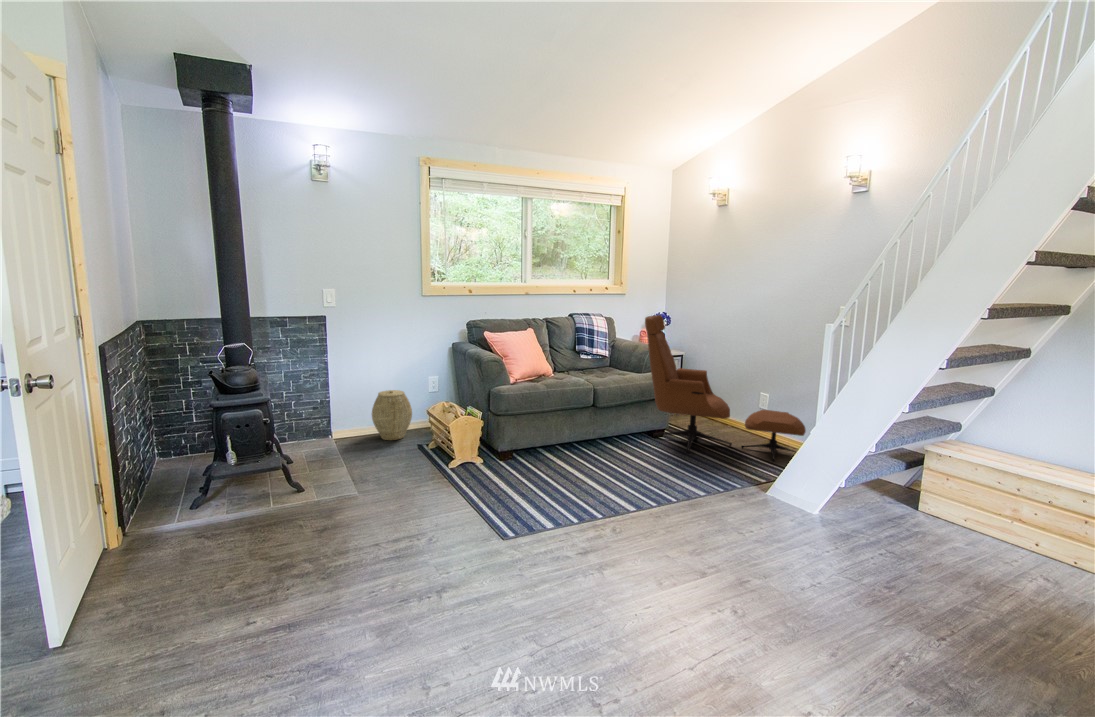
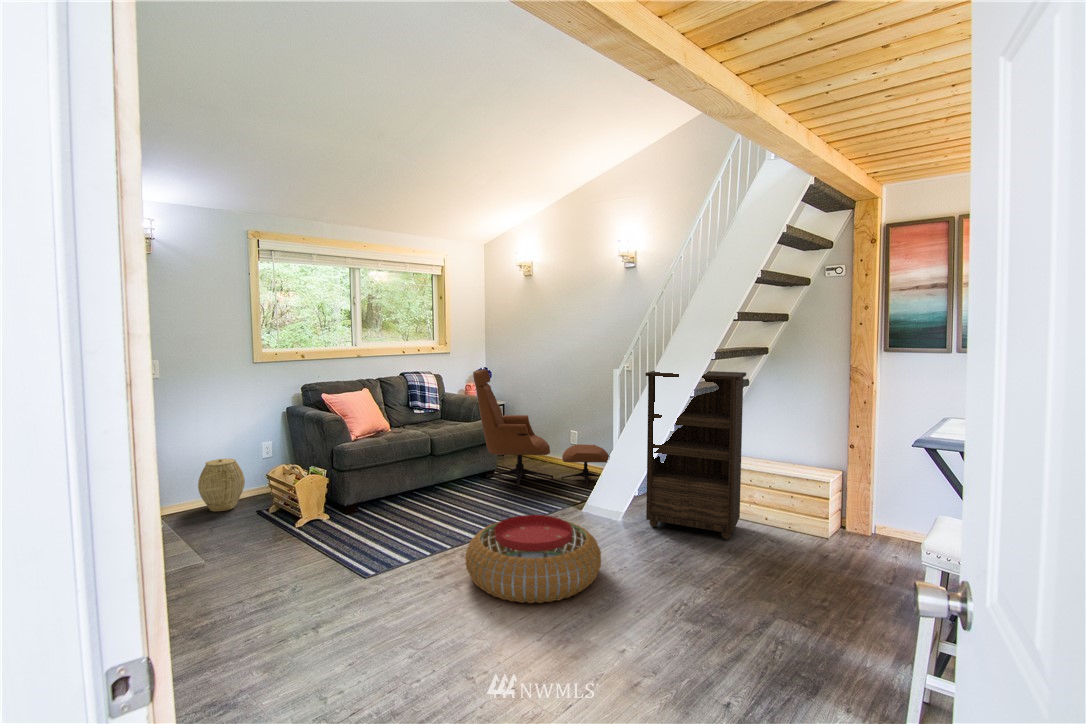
bookshelf: none [853,326,1040,568] -> present [646,371,746,539]
pouf: none [612,497,788,616] -> present [465,515,601,603]

